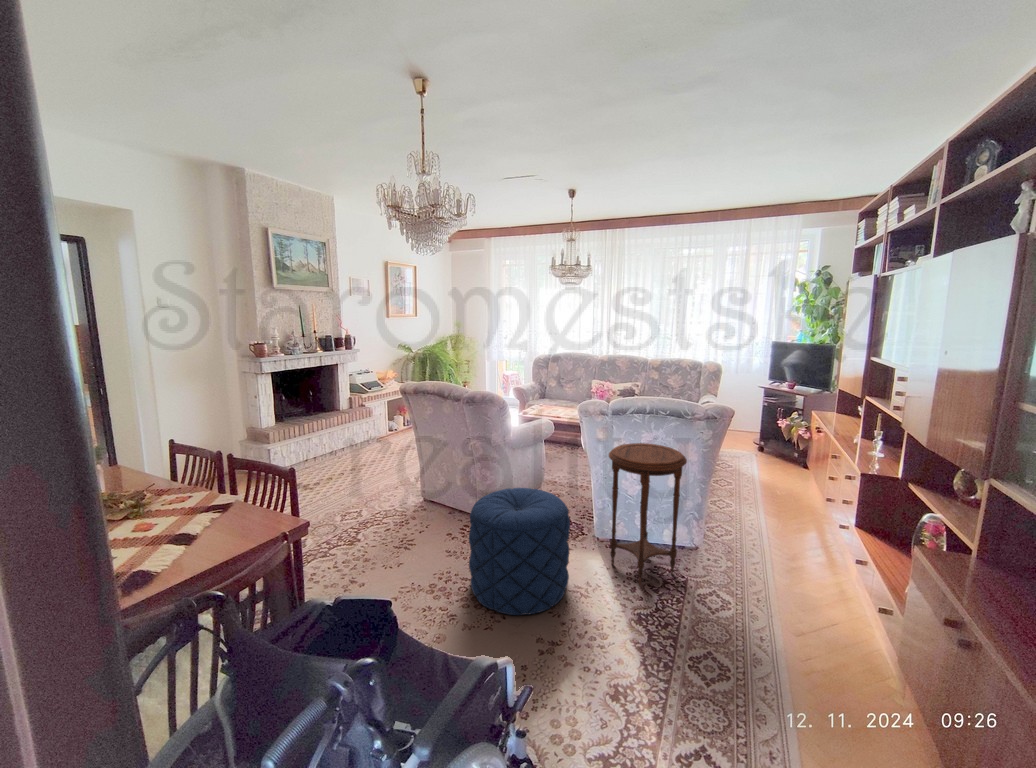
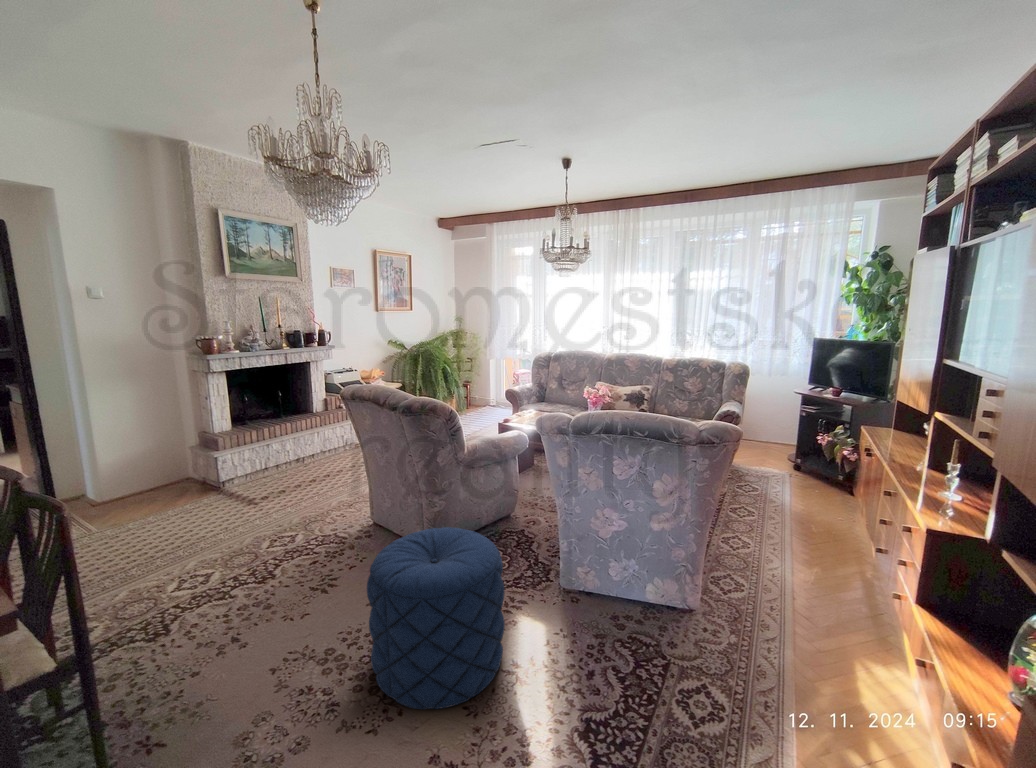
side table: present [609,443,687,585] -> none [564,472,669,669]

